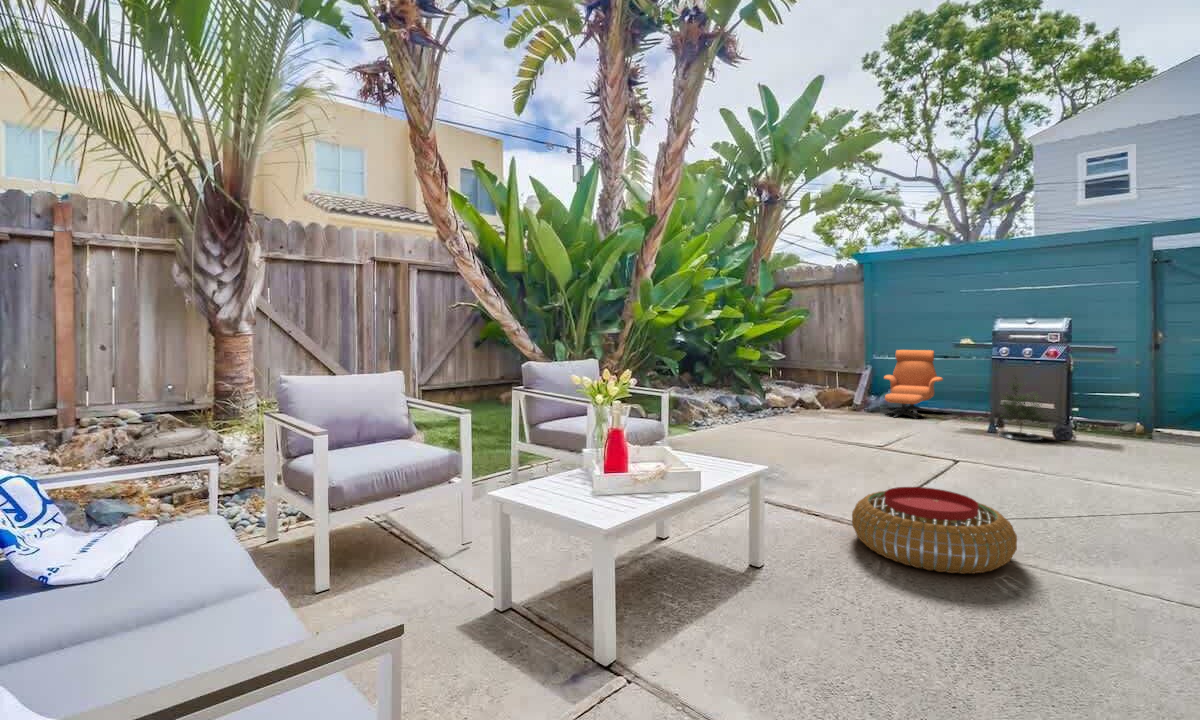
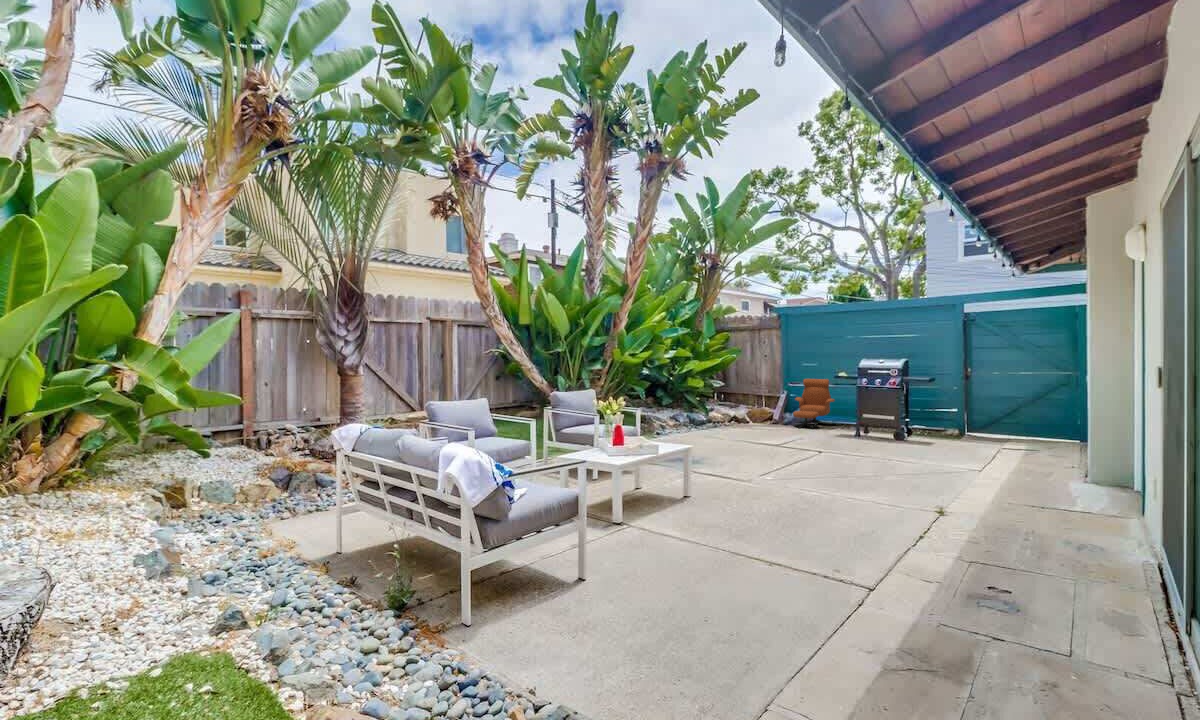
potted tree: present [999,377,1042,440] -> none [857,398,887,442]
pouf: present [852,487,1017,574] -> none [734,462,810,501]

